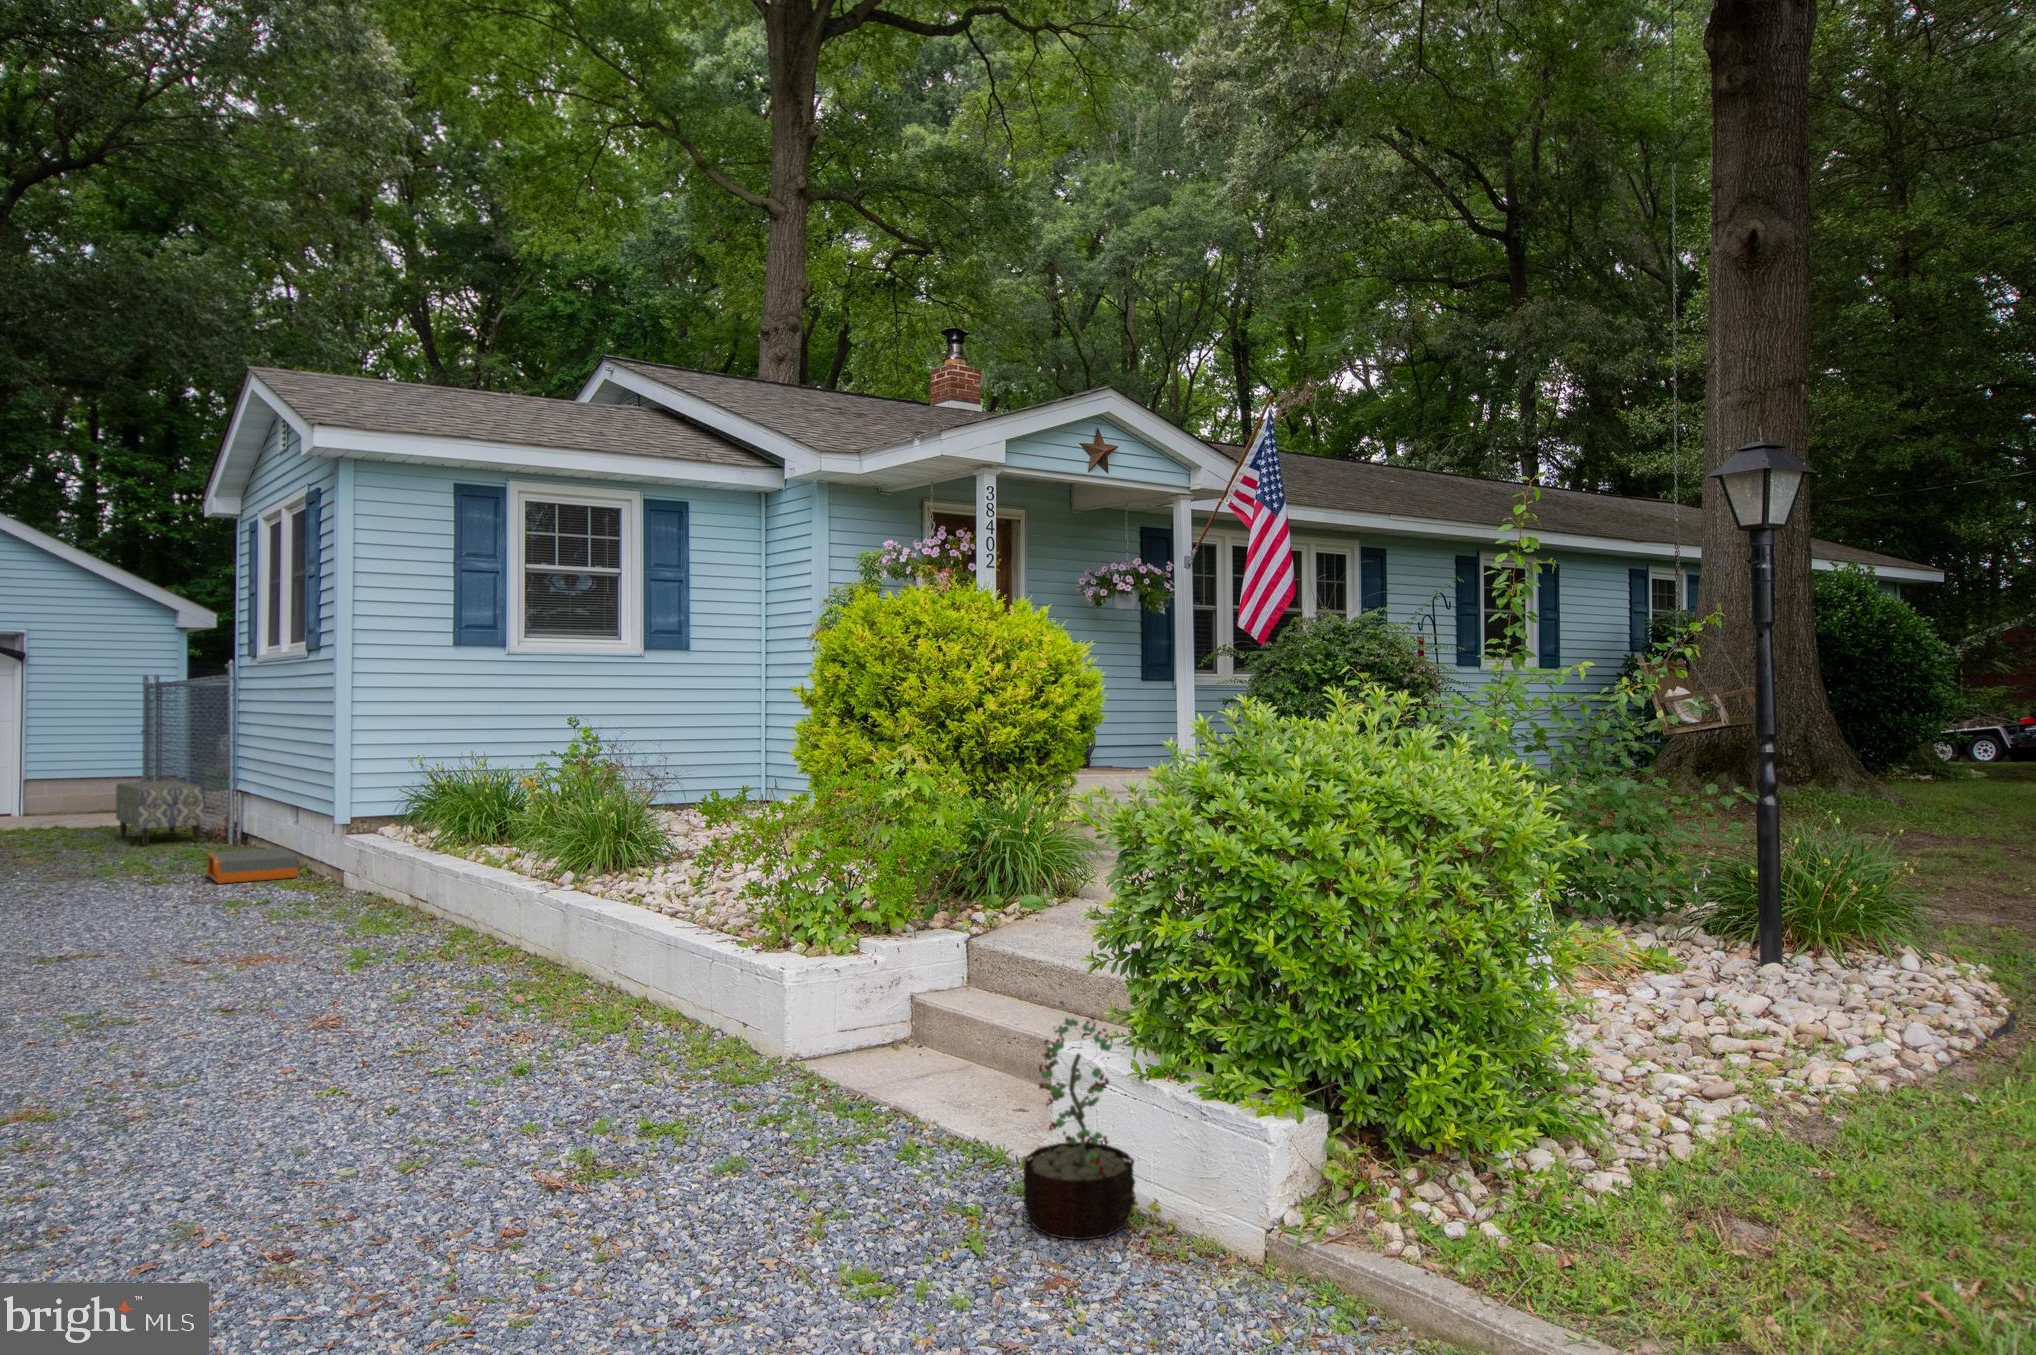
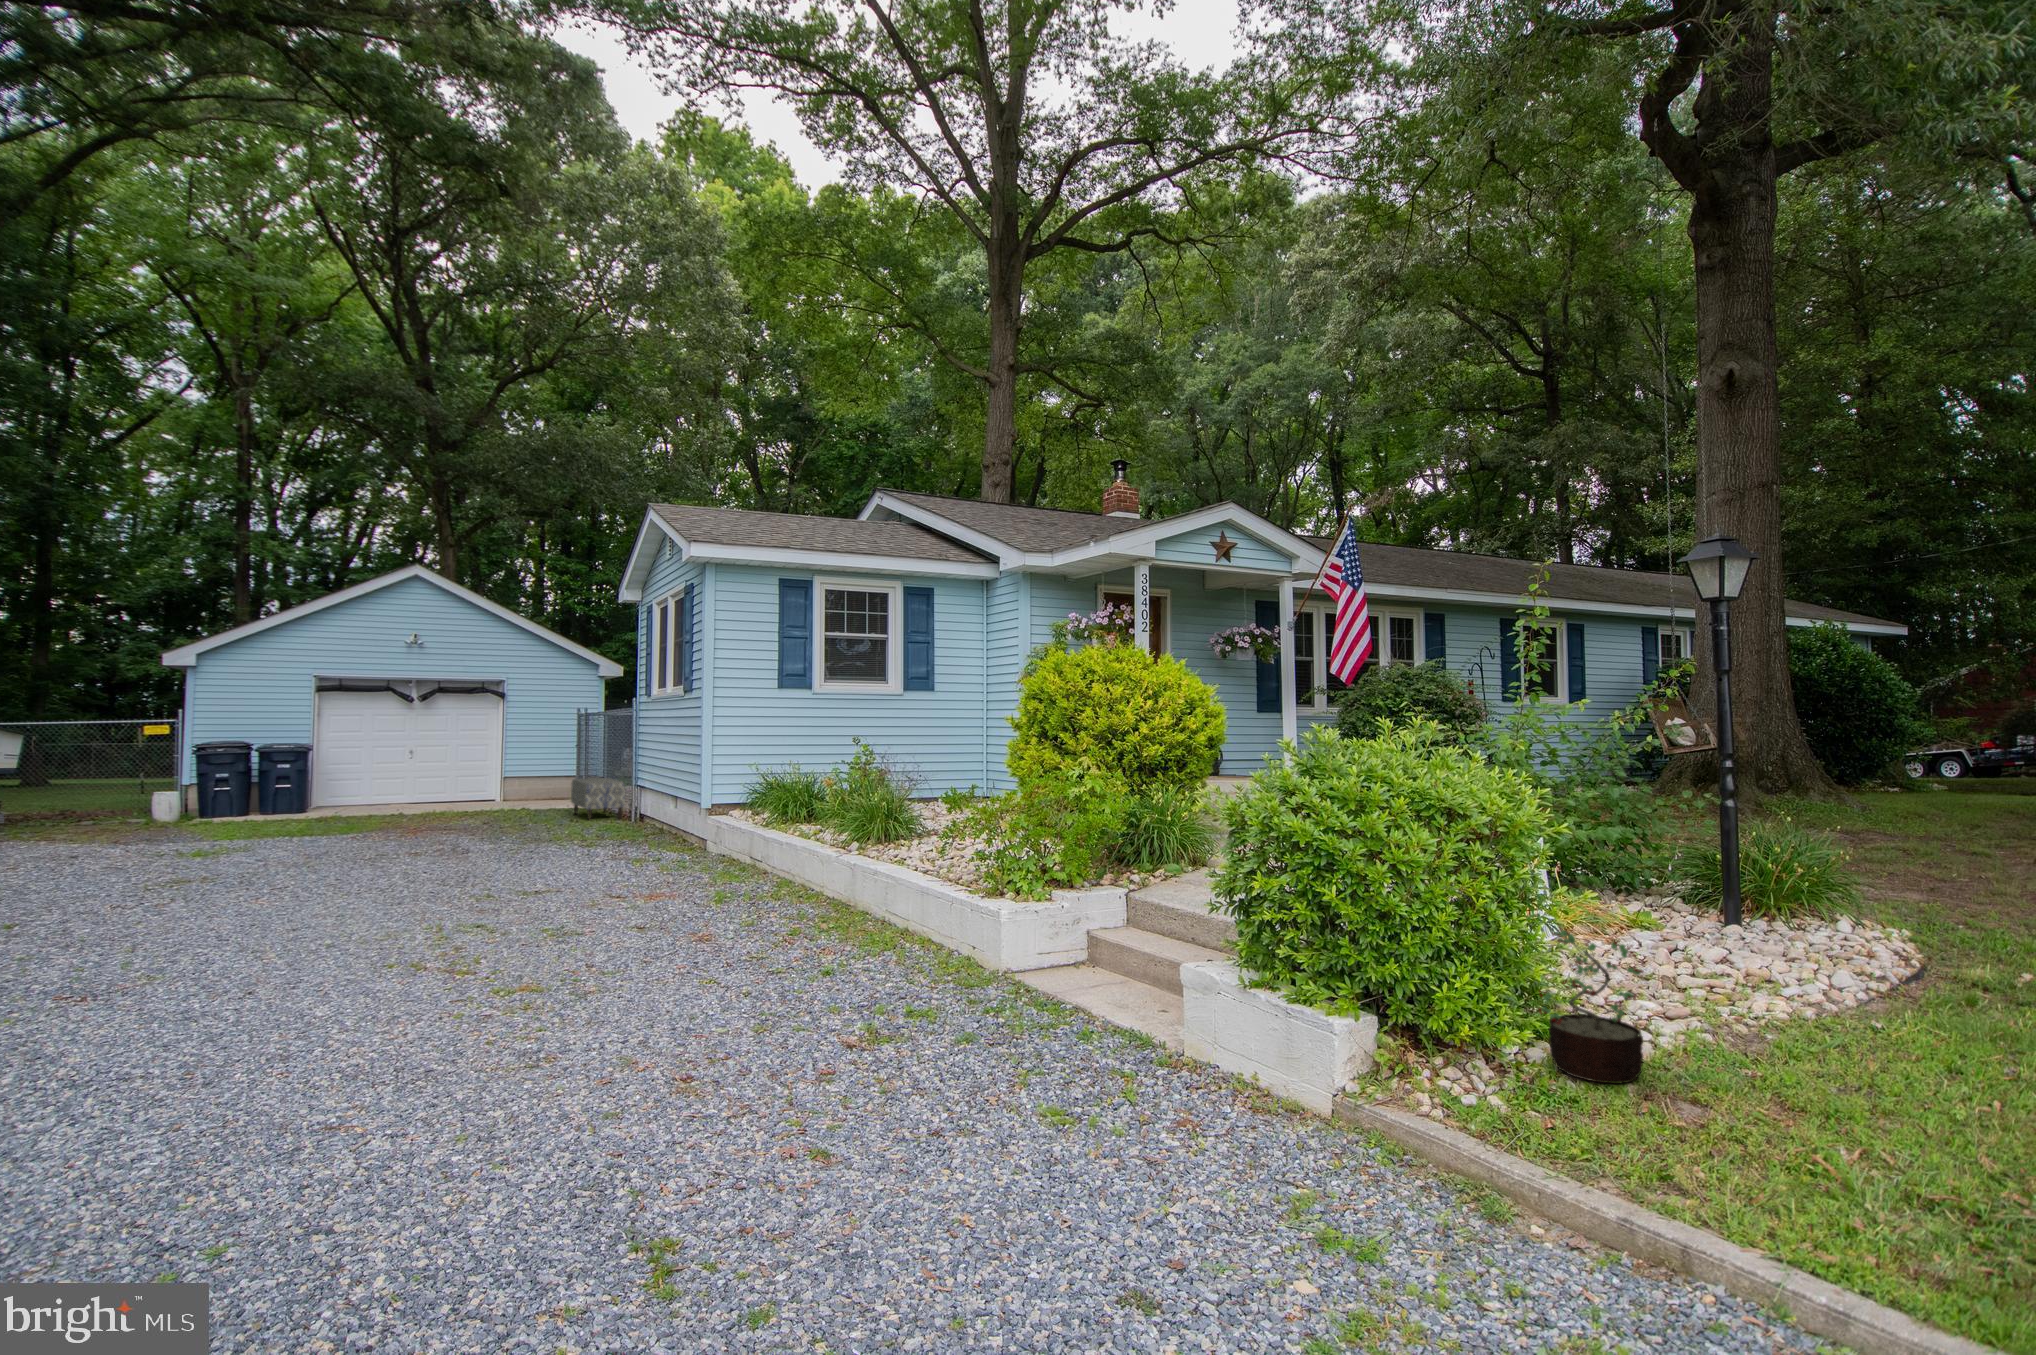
storage box: present [207,847,298,884] -> none [628,822,684,846]
decorative plant: present [1022,1017,1136,1240] -> present [1539,927,1644,1084]

